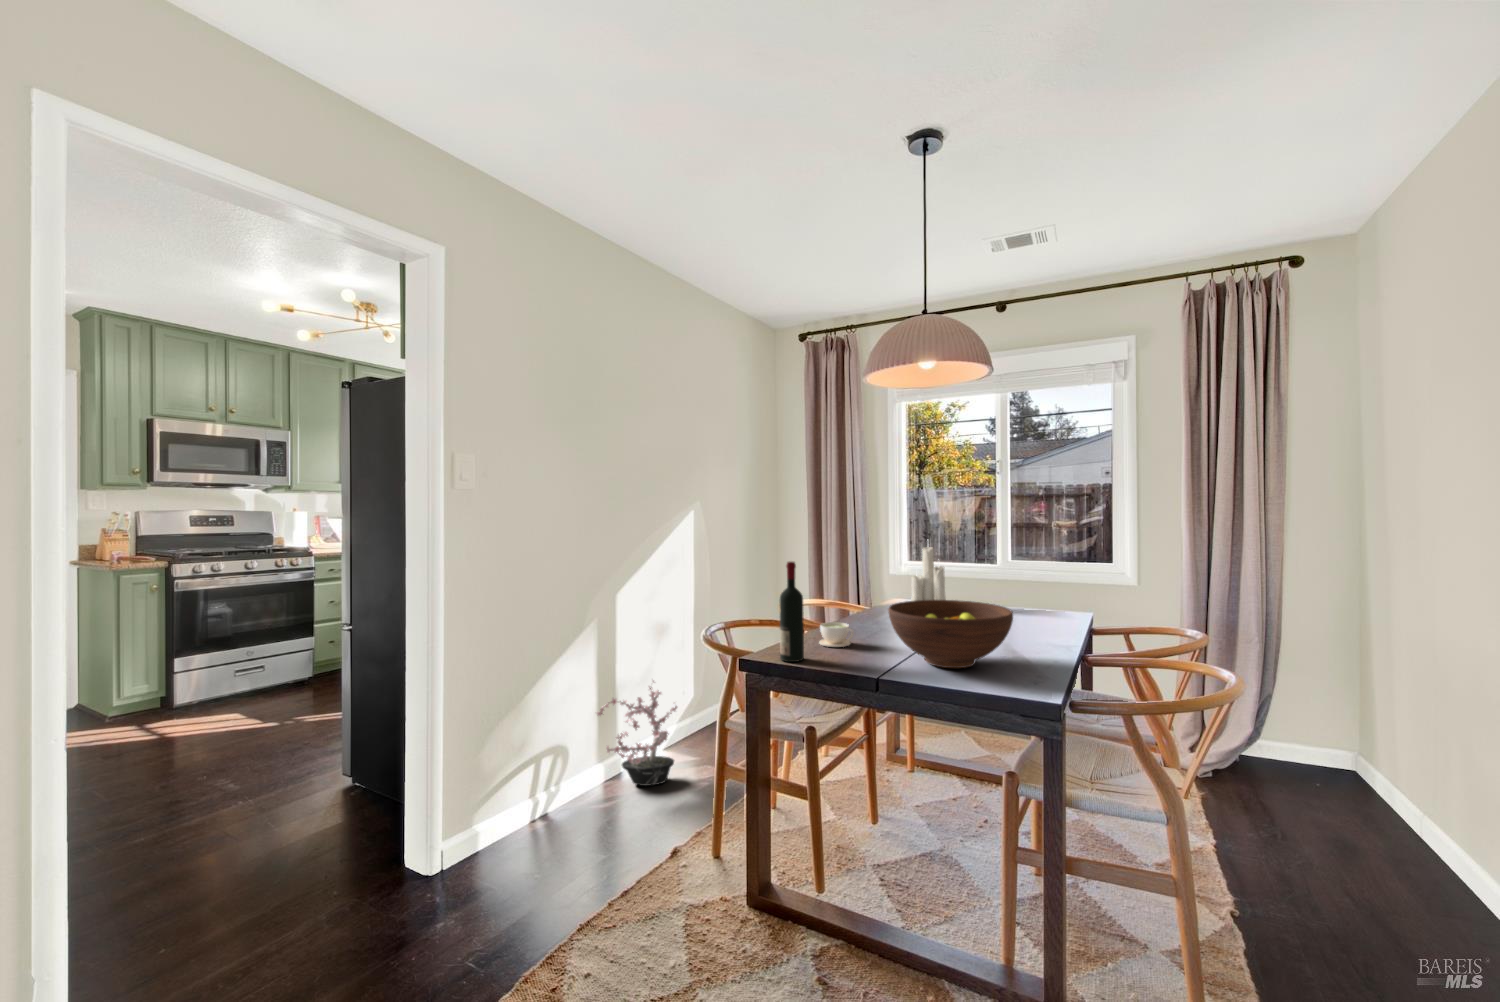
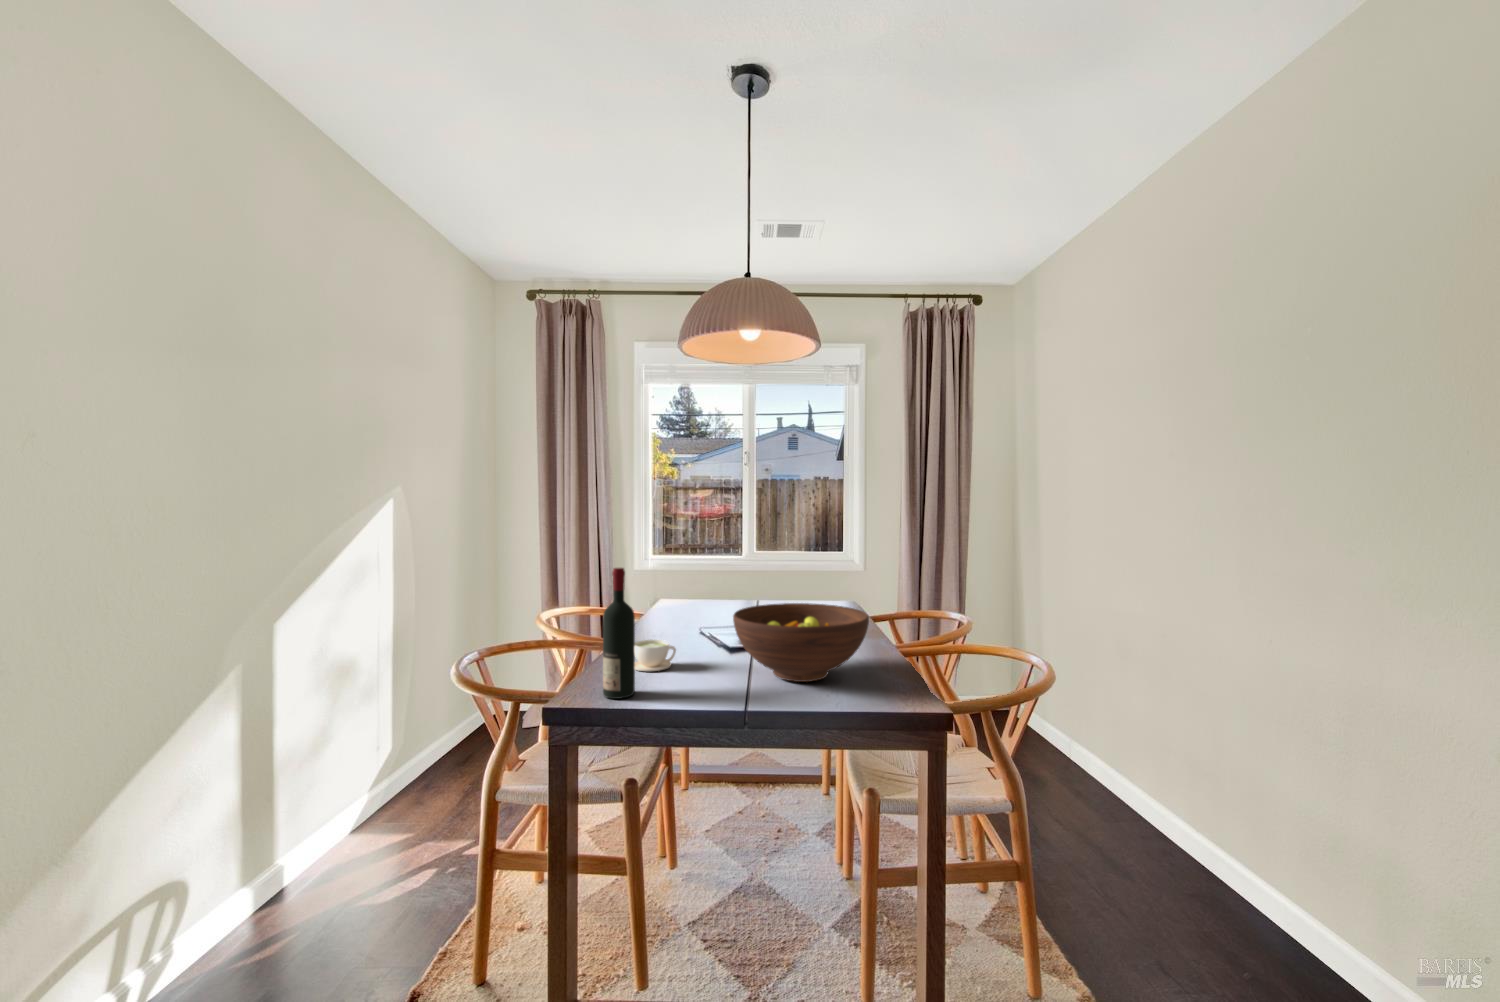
candle: present [912,546,946,601] -> none [691,532,729,613]
potted plant: present [597,681,677,786] -> none [246,737,391,900]

